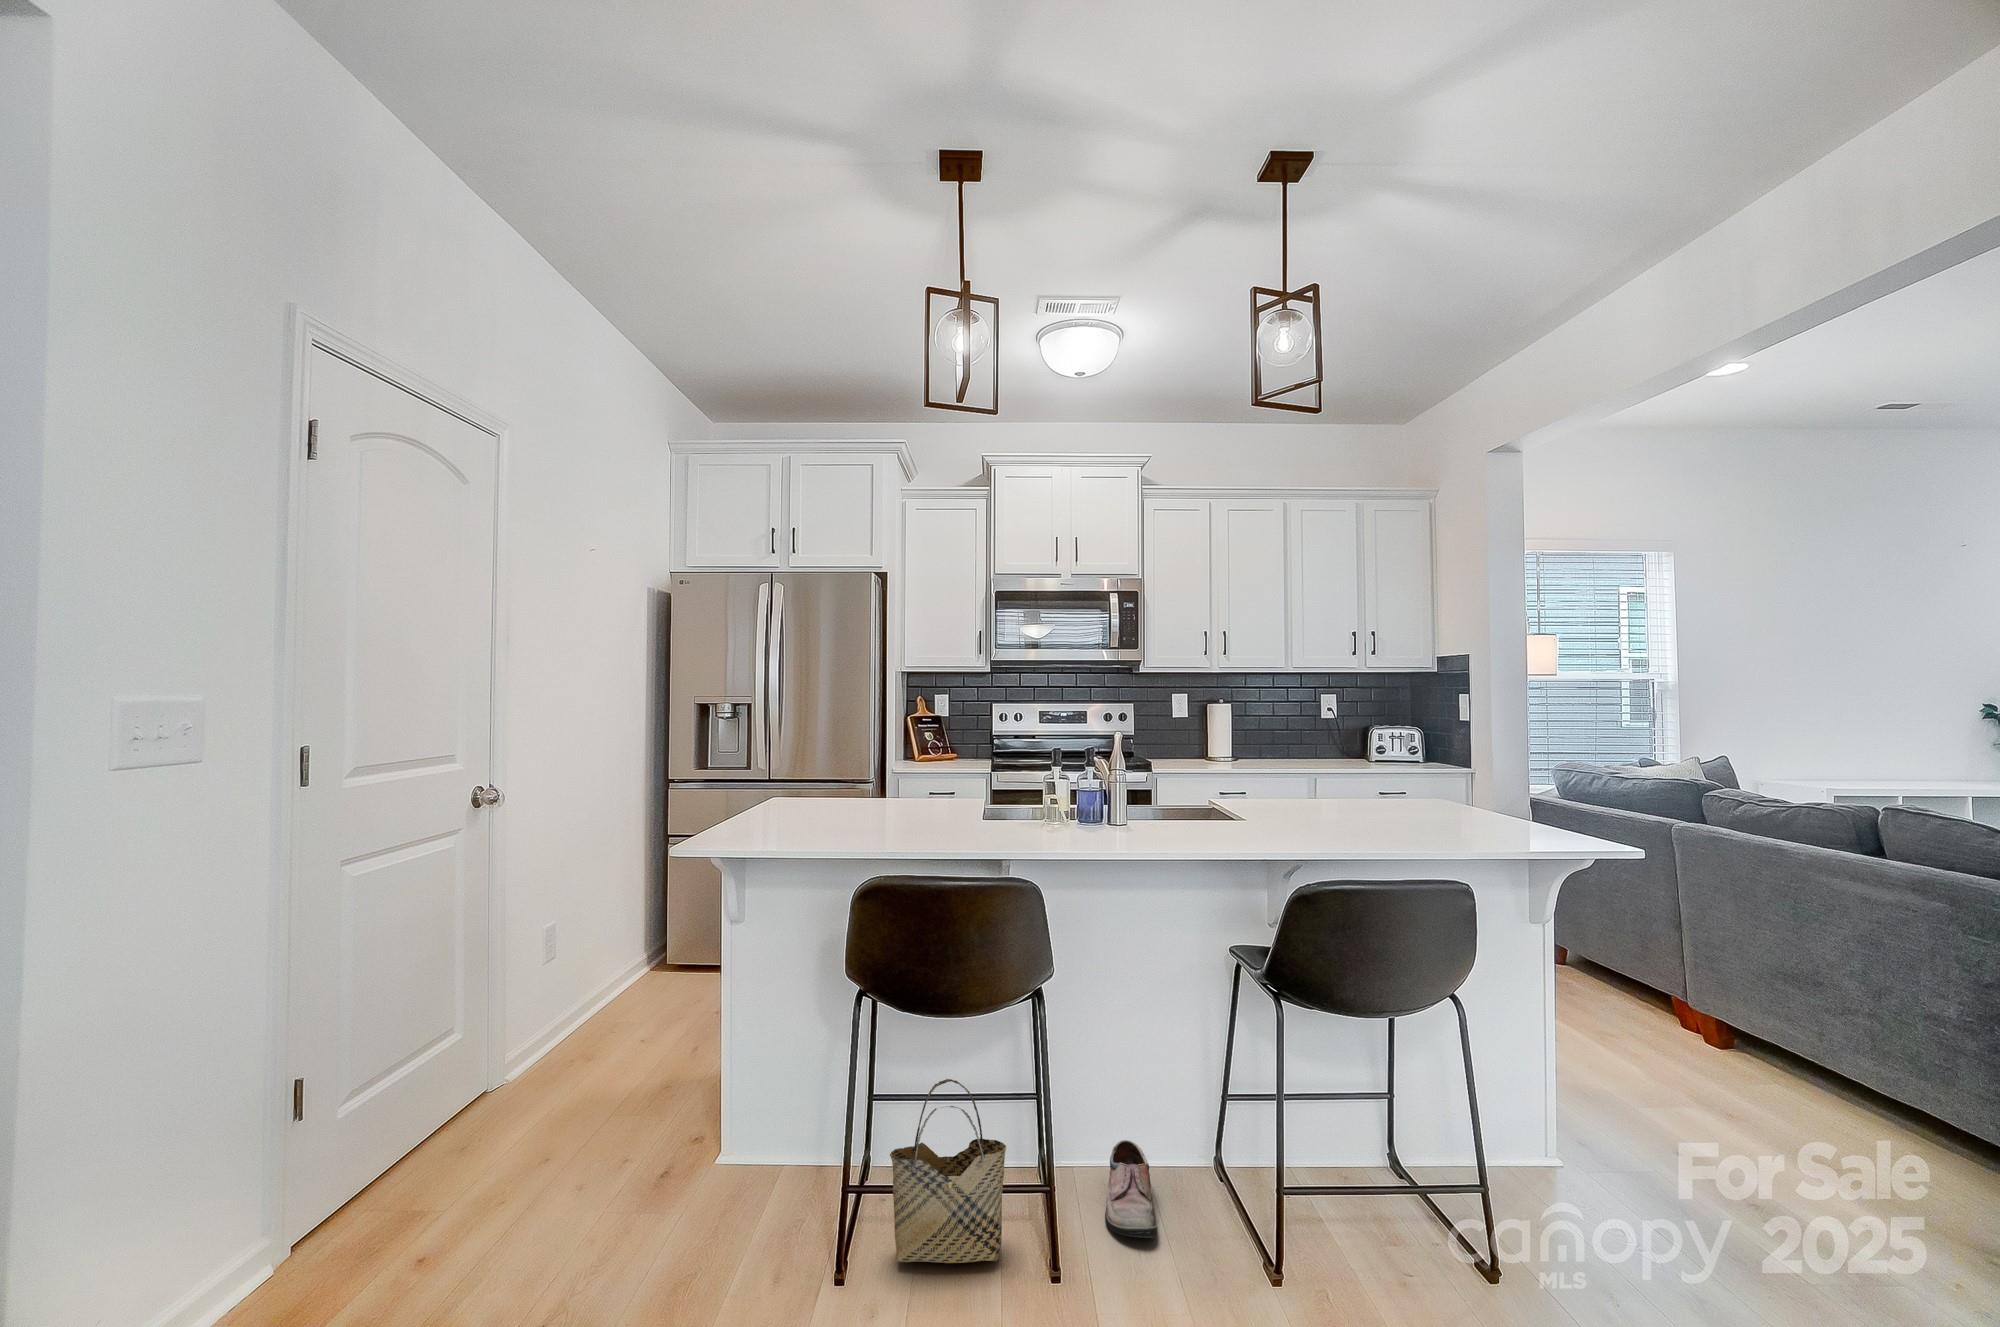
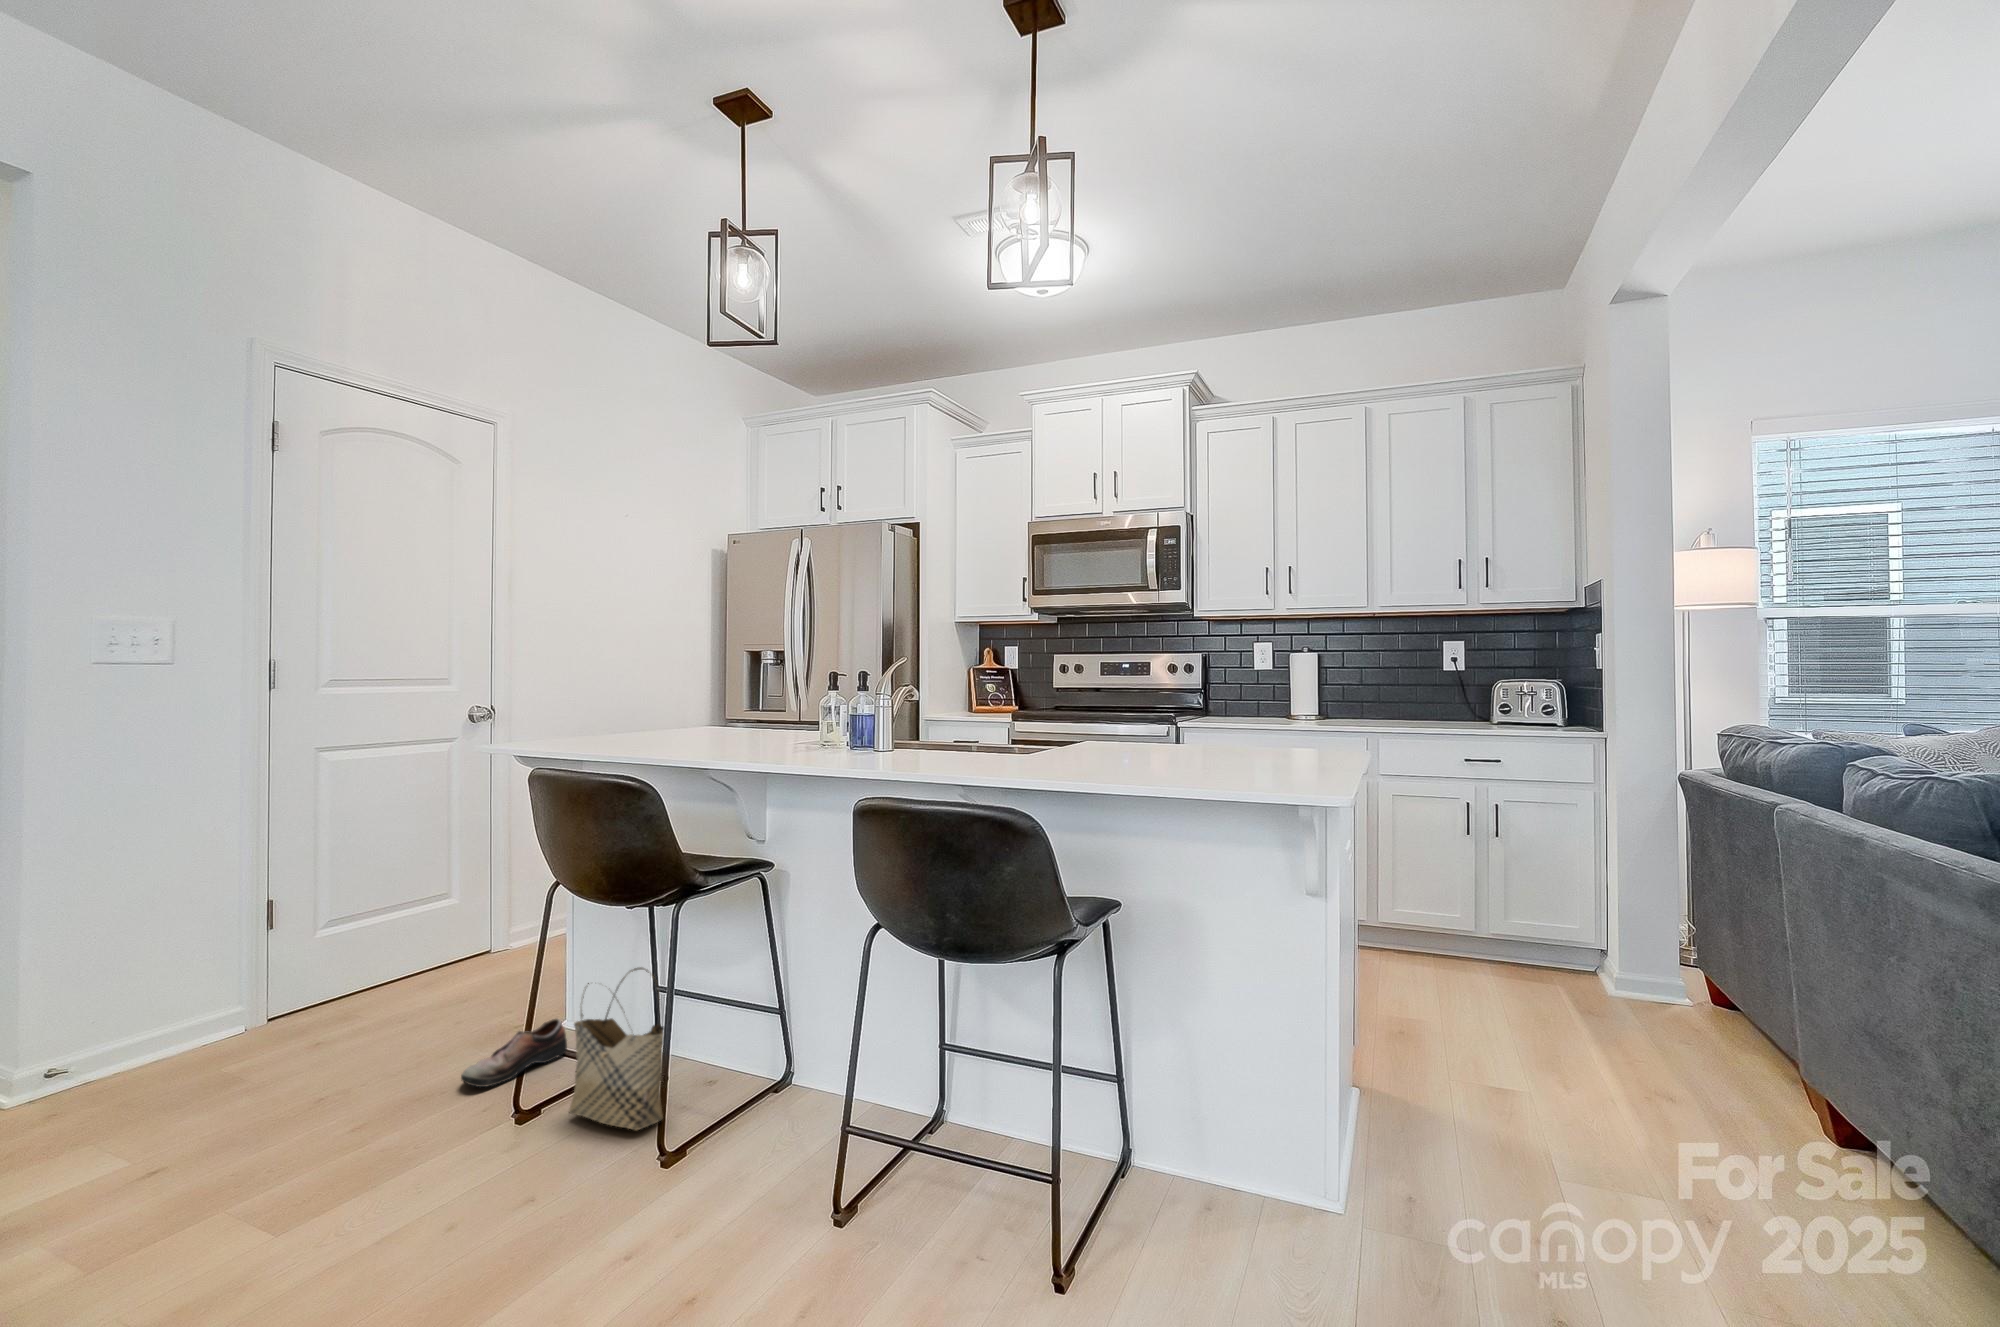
shoe: present [1105,1140,1158,1238] -> present [461,1019,567,1087]

